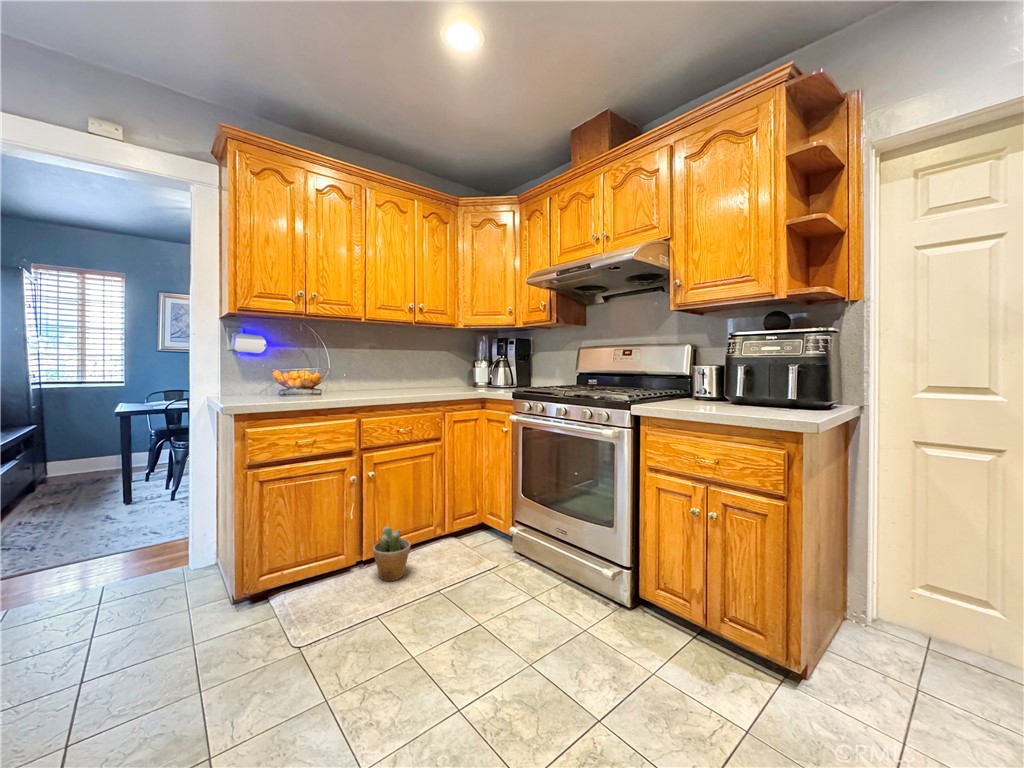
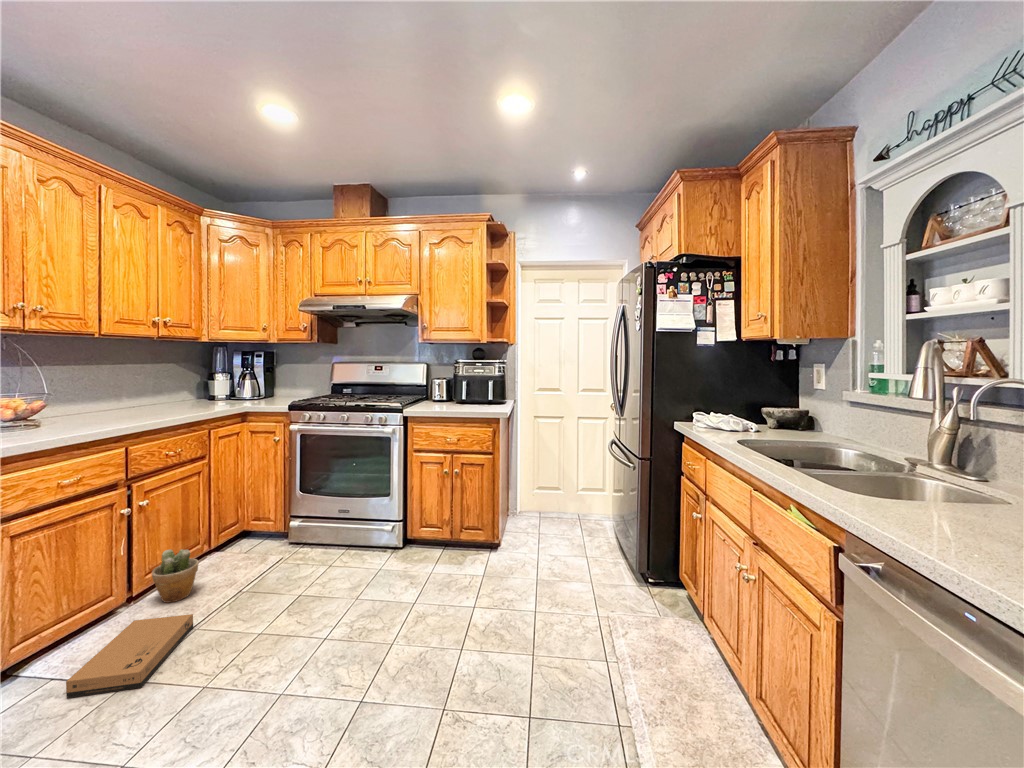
cardboard box: none [259,589,375,671] -> present [66,614,193,698]

